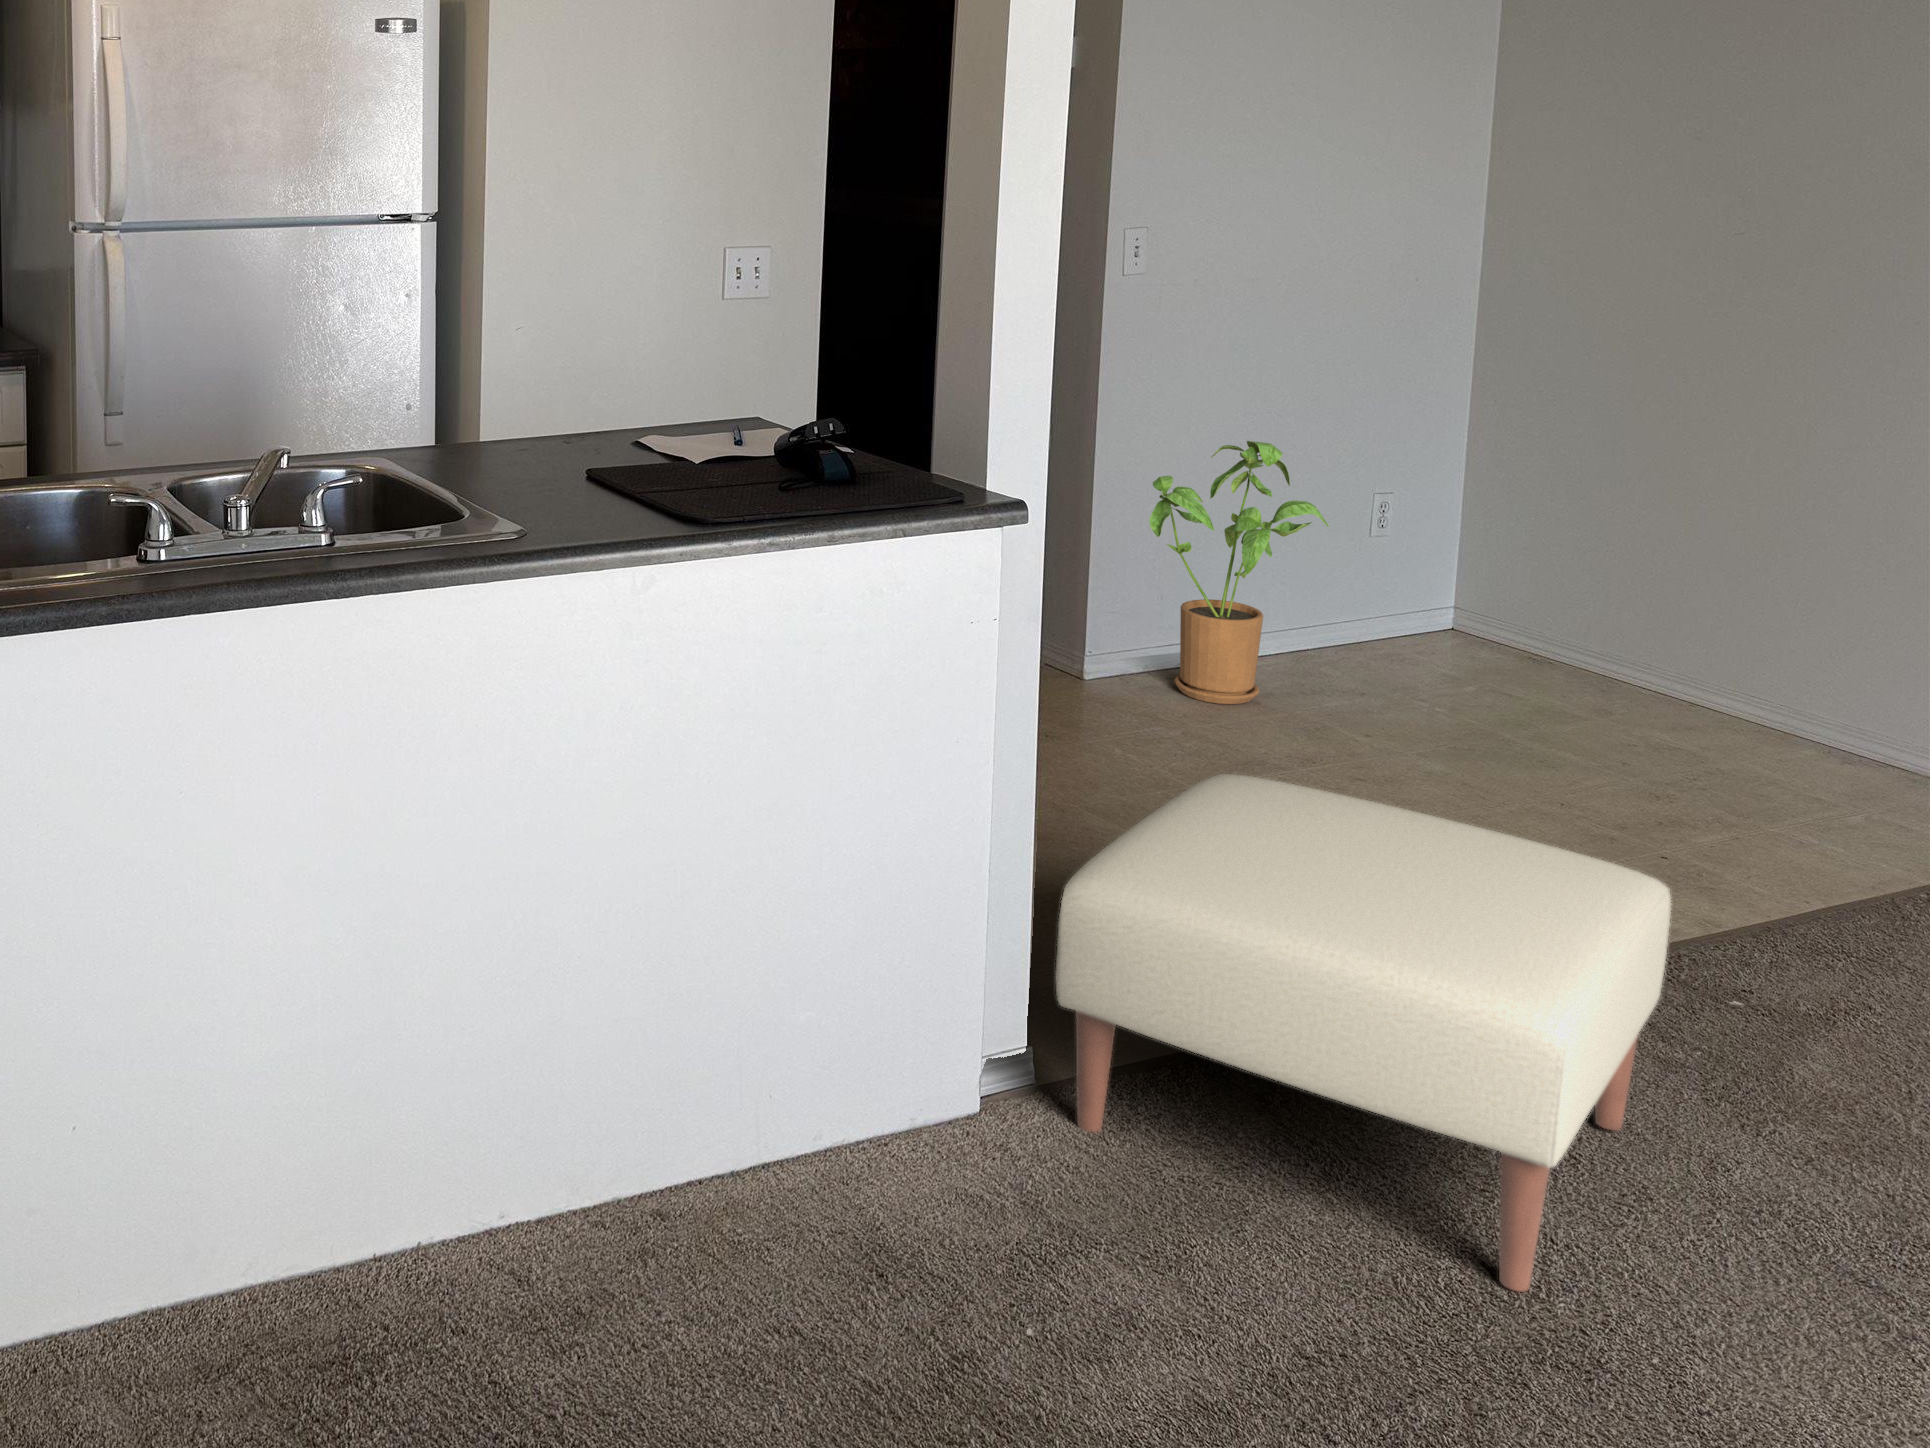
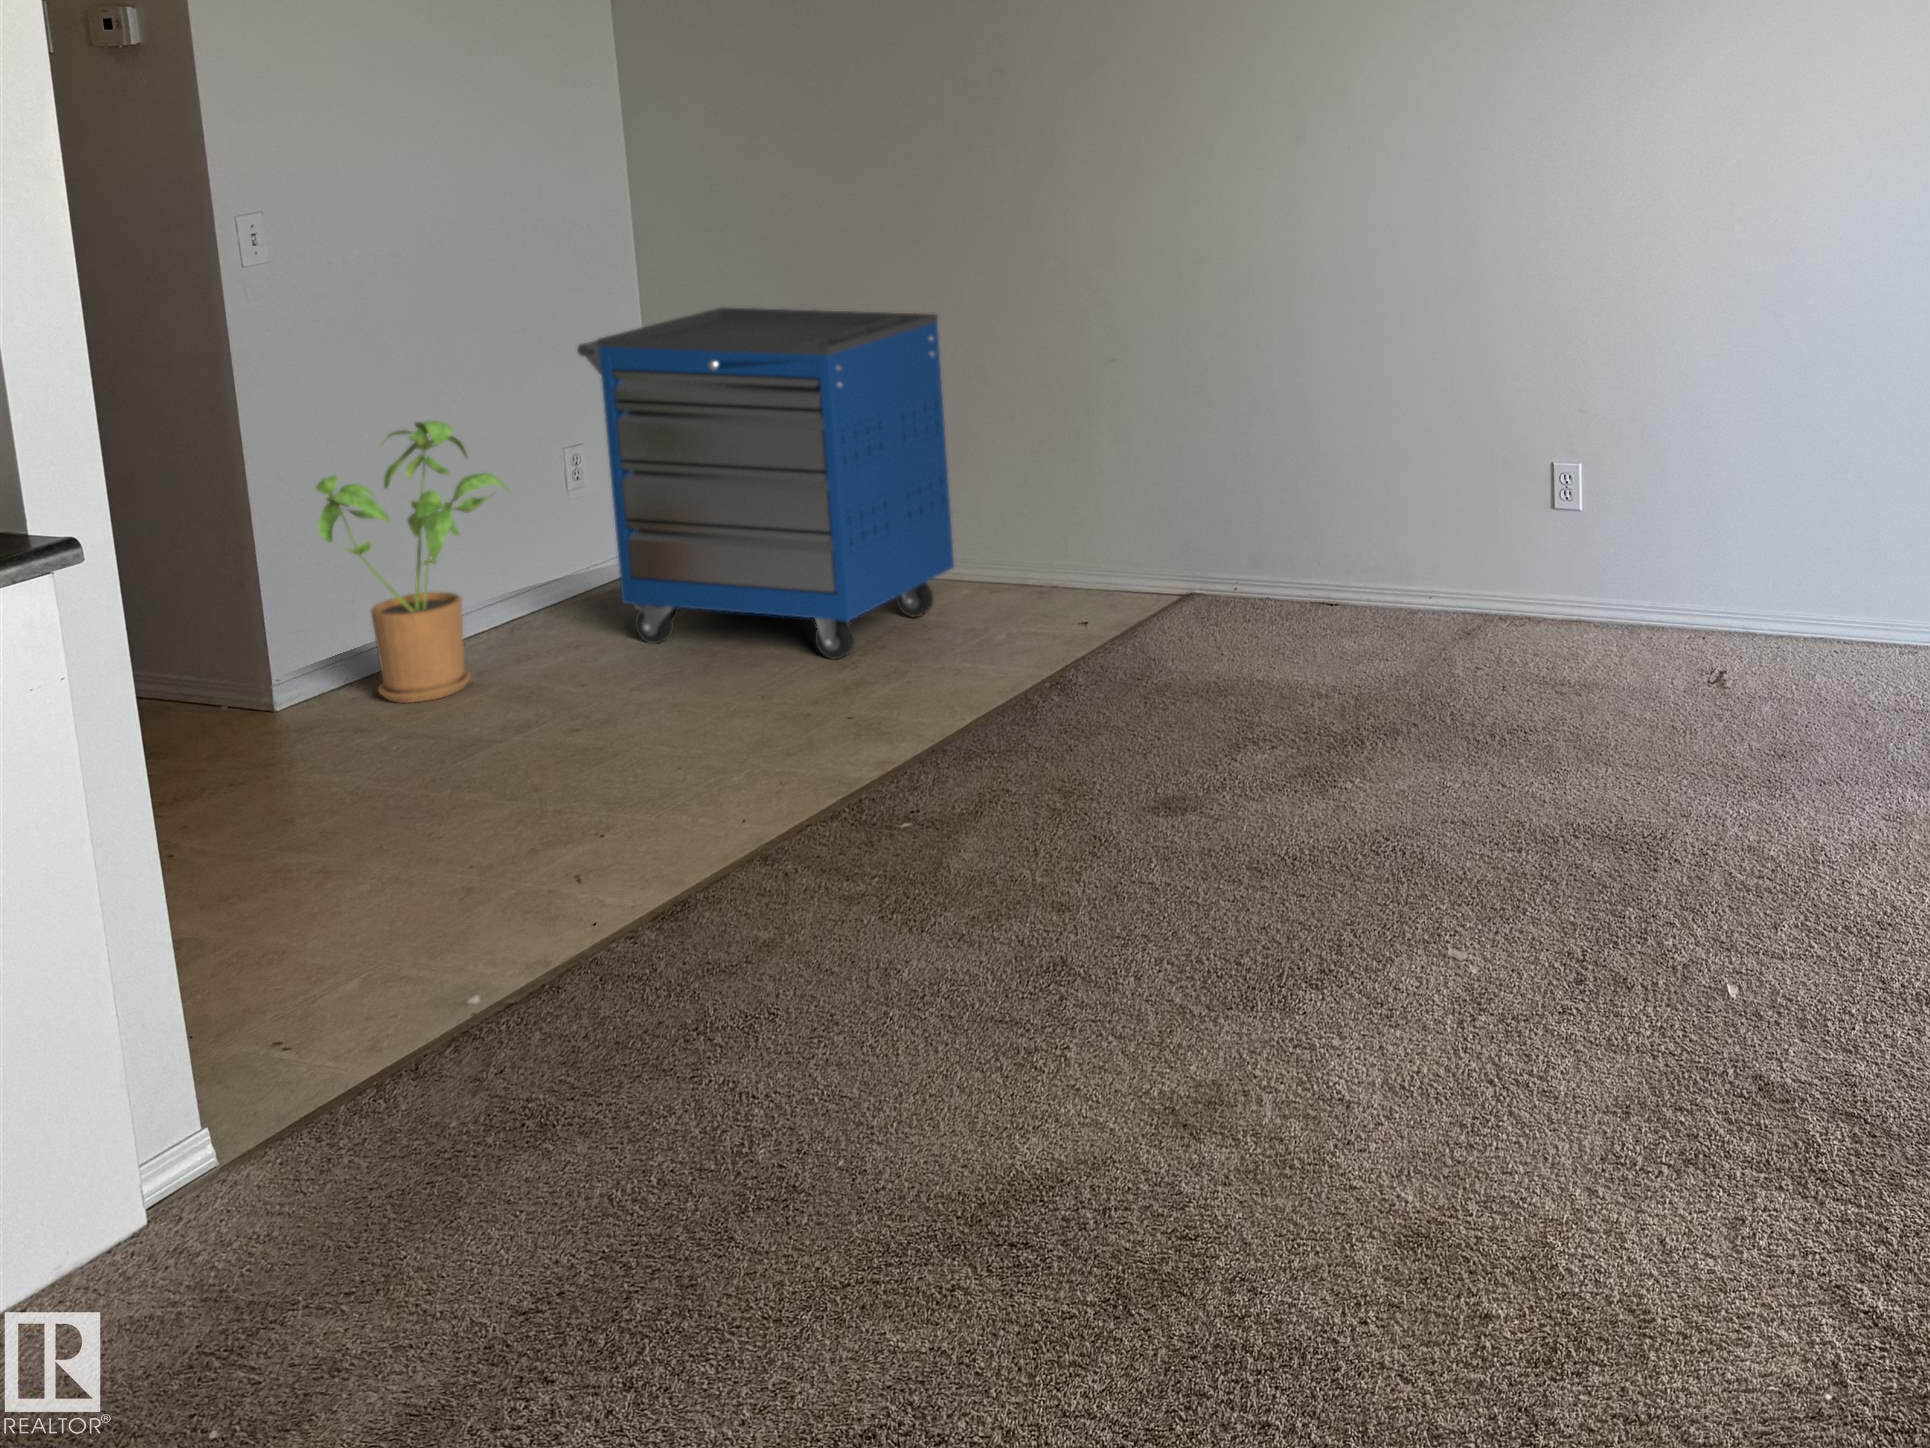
storage cabinet: none [1412,378,1836,780] -> present [577,308,954,660]
ottoman: present [1055,774,1671,1292] -> none [206,744,824,1194]

